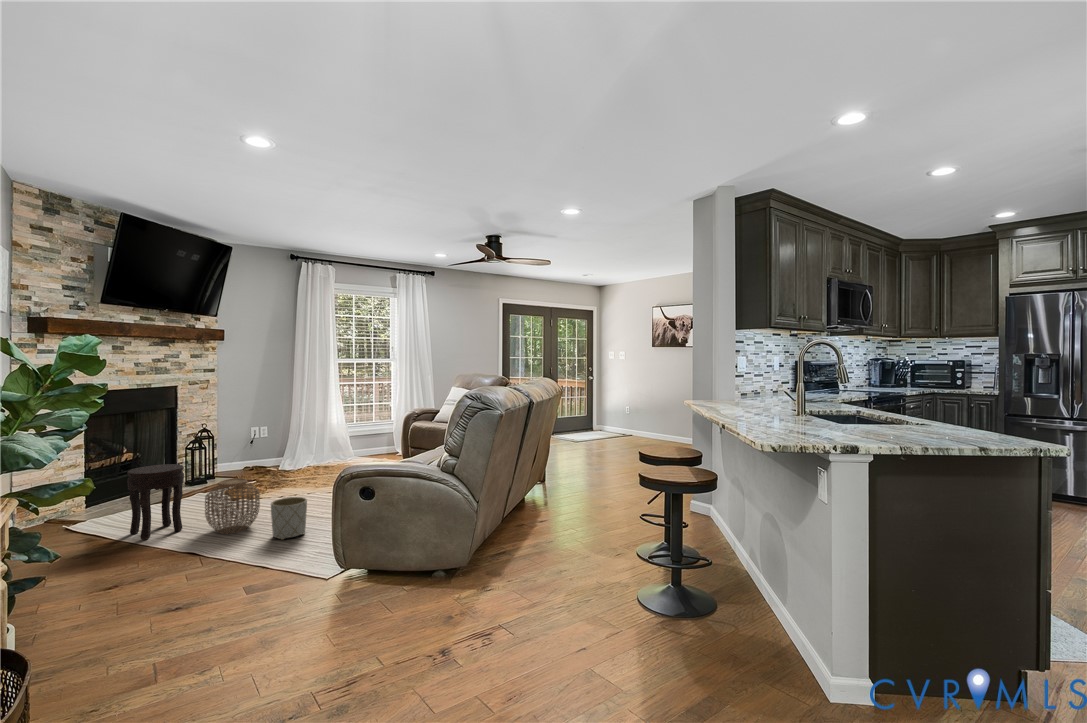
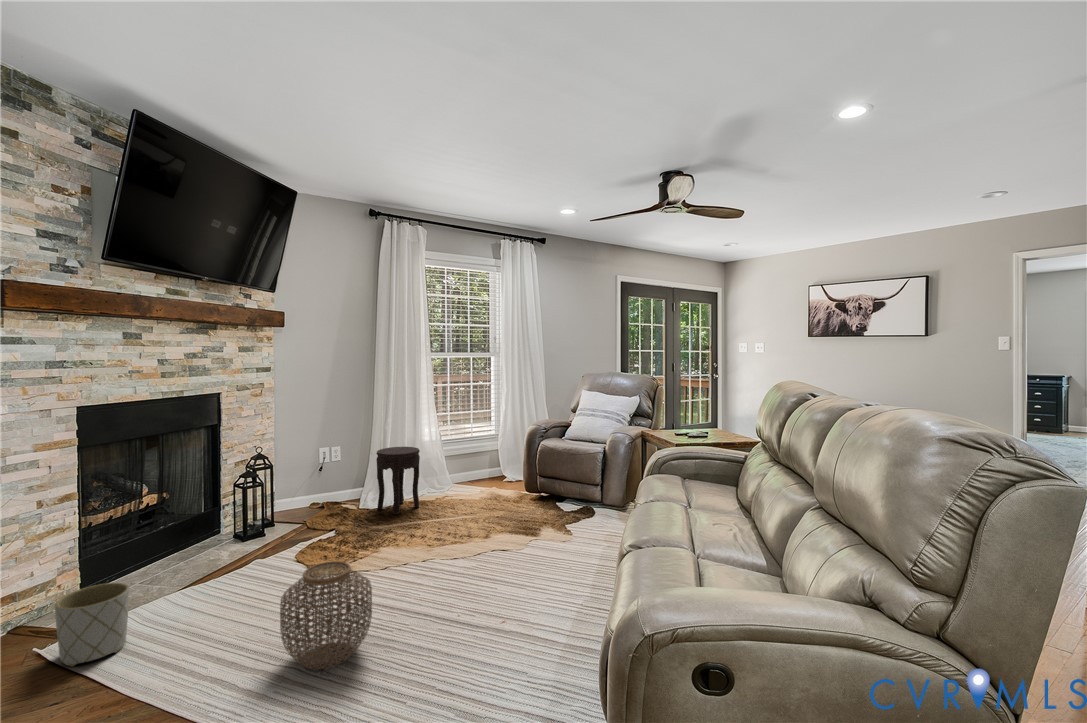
side table: present [127,464,184,540] -> present [376,447,420,514]
planter: present [271,497,307,540] -> present [55,583,129,666]

